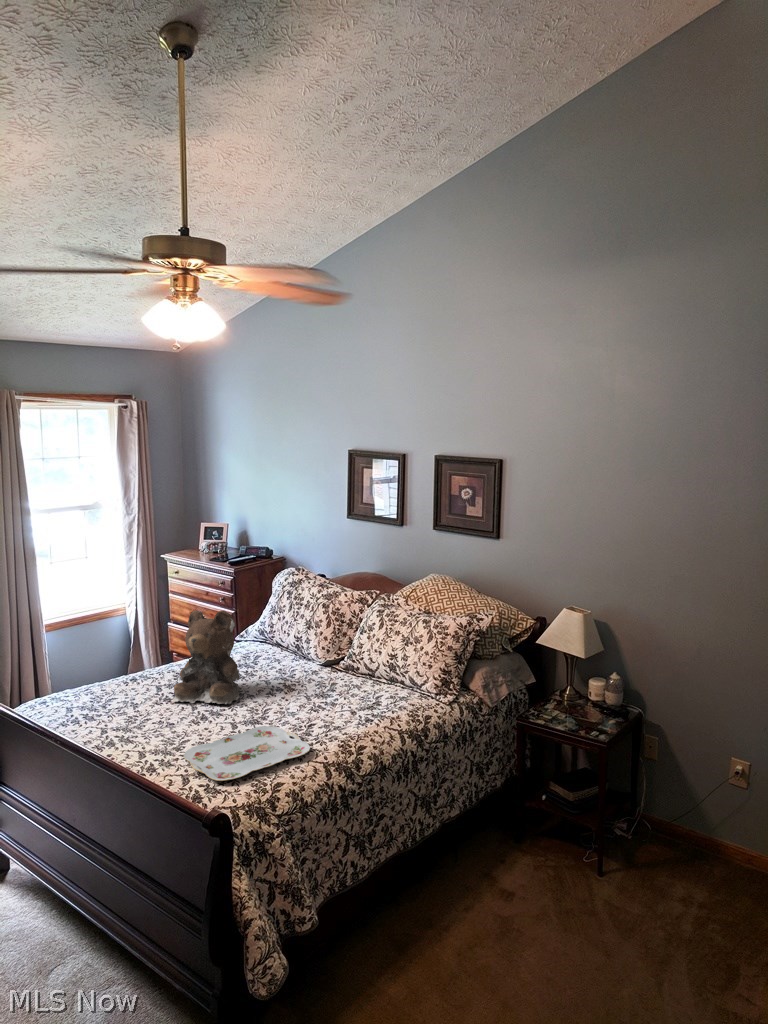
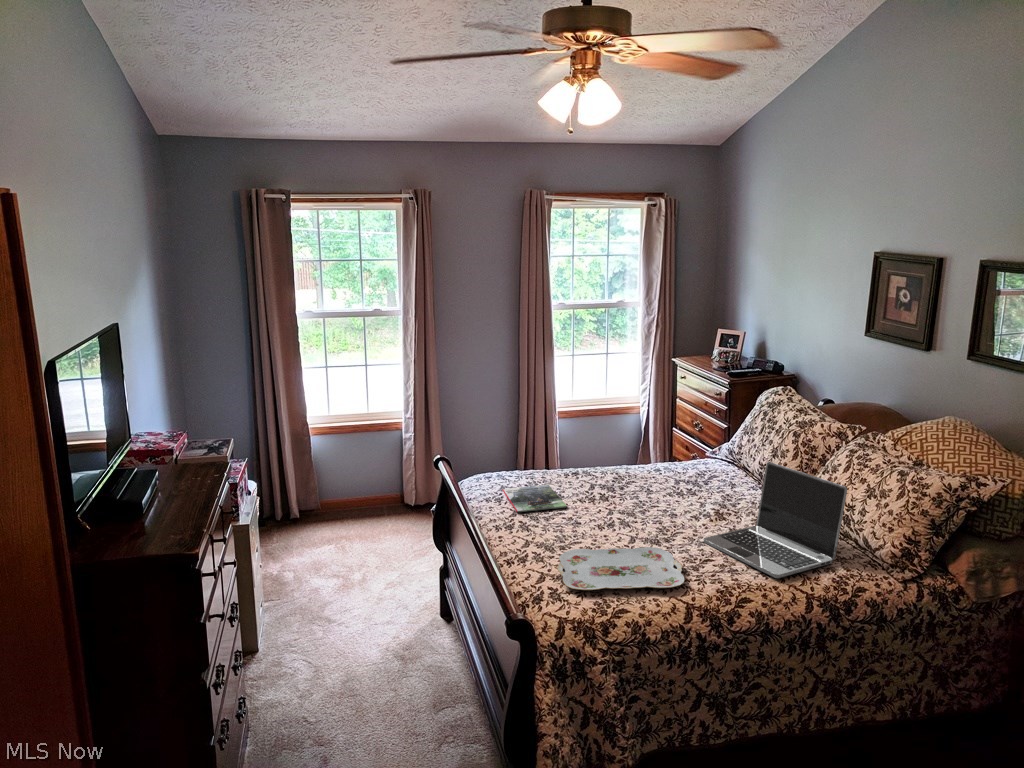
teddy bear: present [173,611,240,704] -> none [595,415,669,518]
laptop: none [294,632,402,724] -> present [704,462,847,578]
magazine: none [63,696,149,729] -> present [502,485,567,512]

